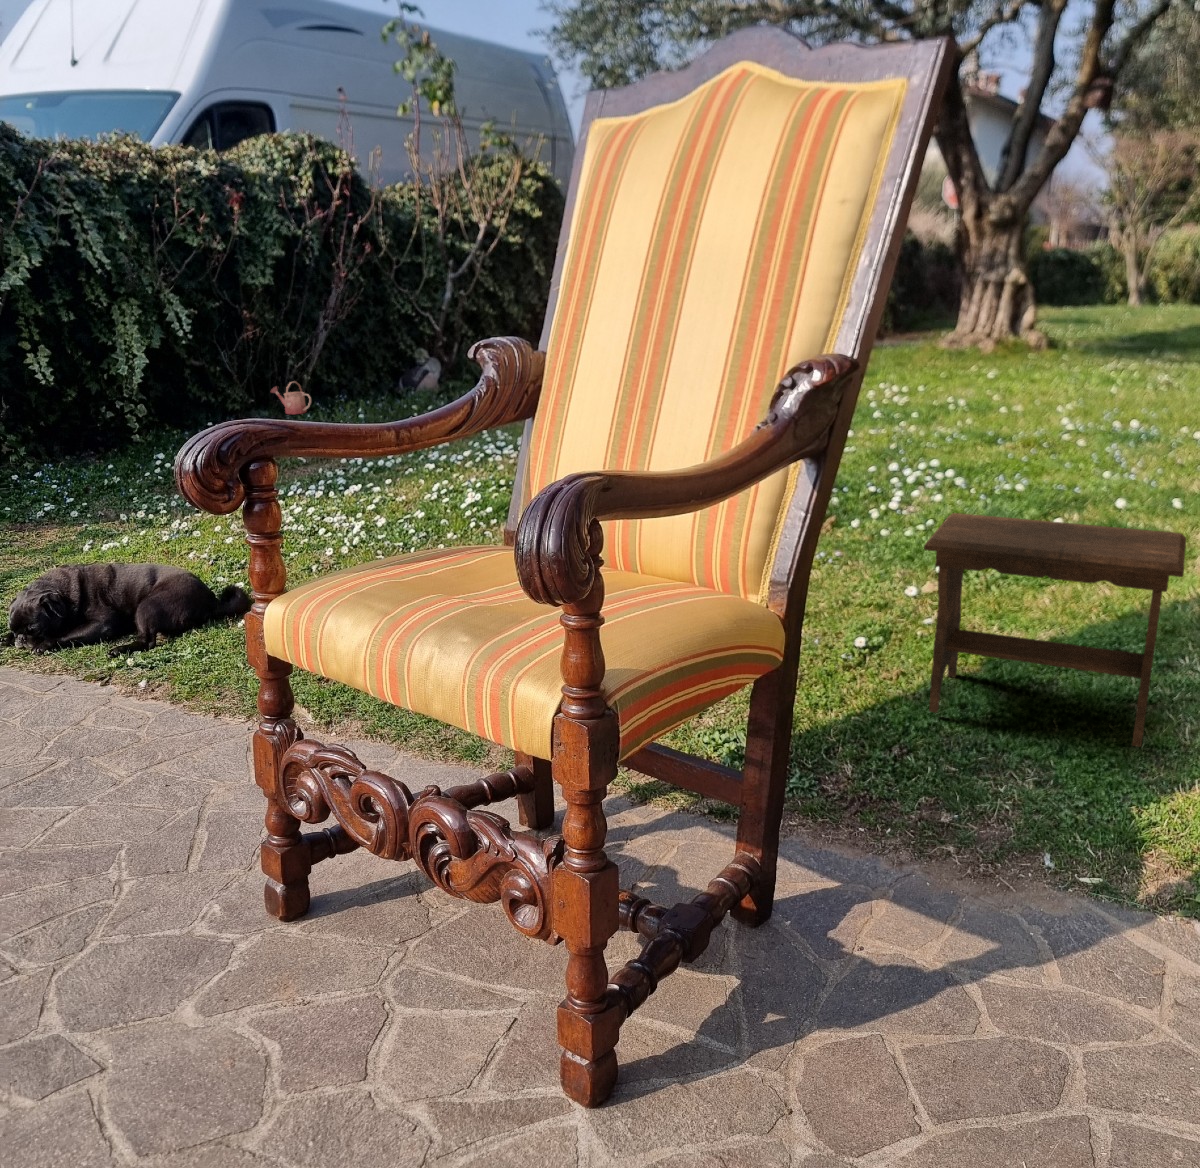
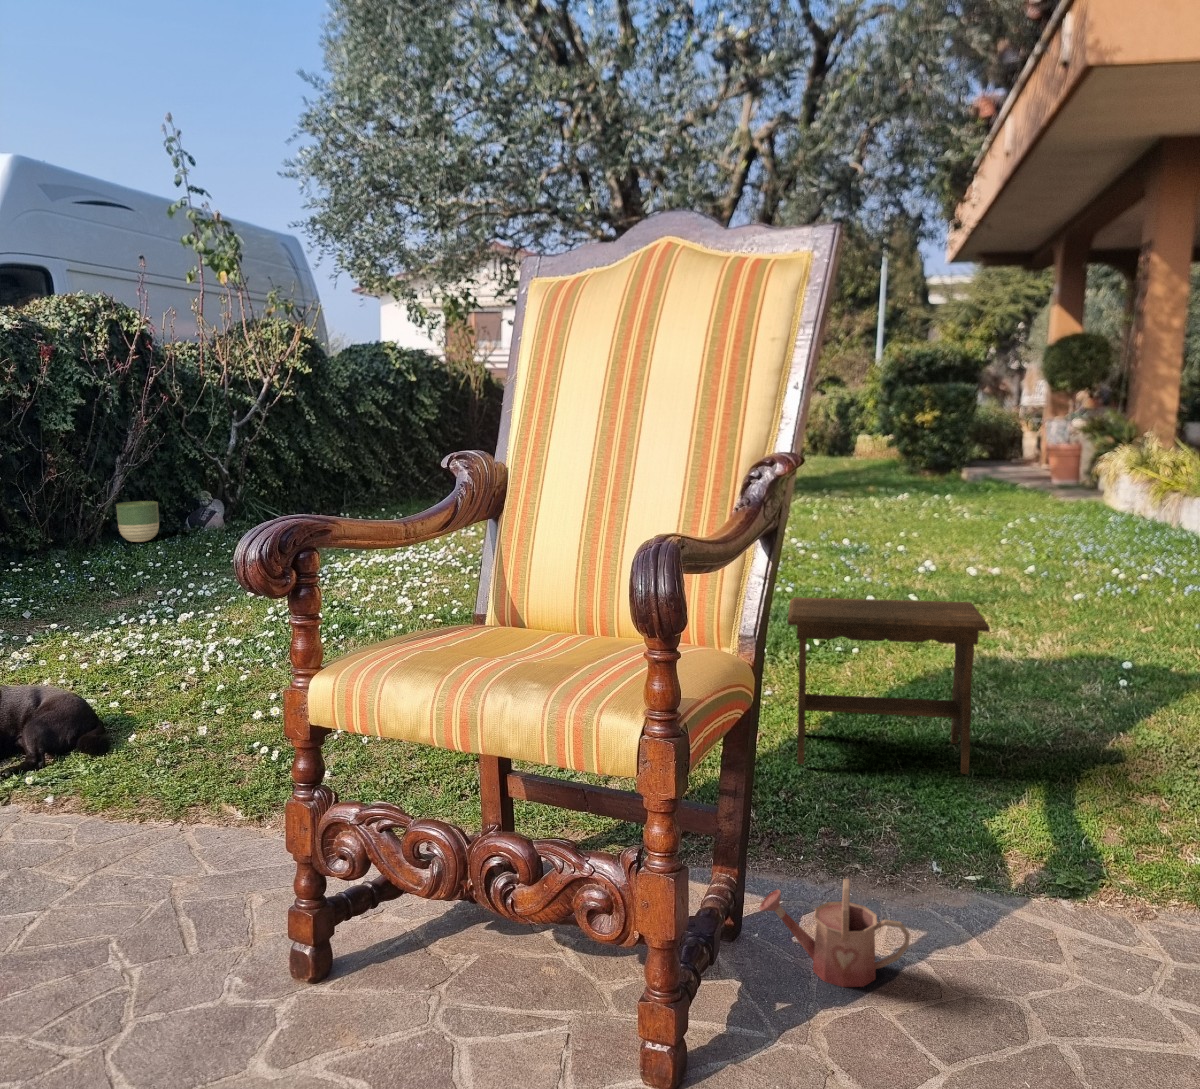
planter: none [325,356,367,398] -> present [116,501,159,542]
watering can: present [271,382,311,414] -> present [759,879,910,987]

